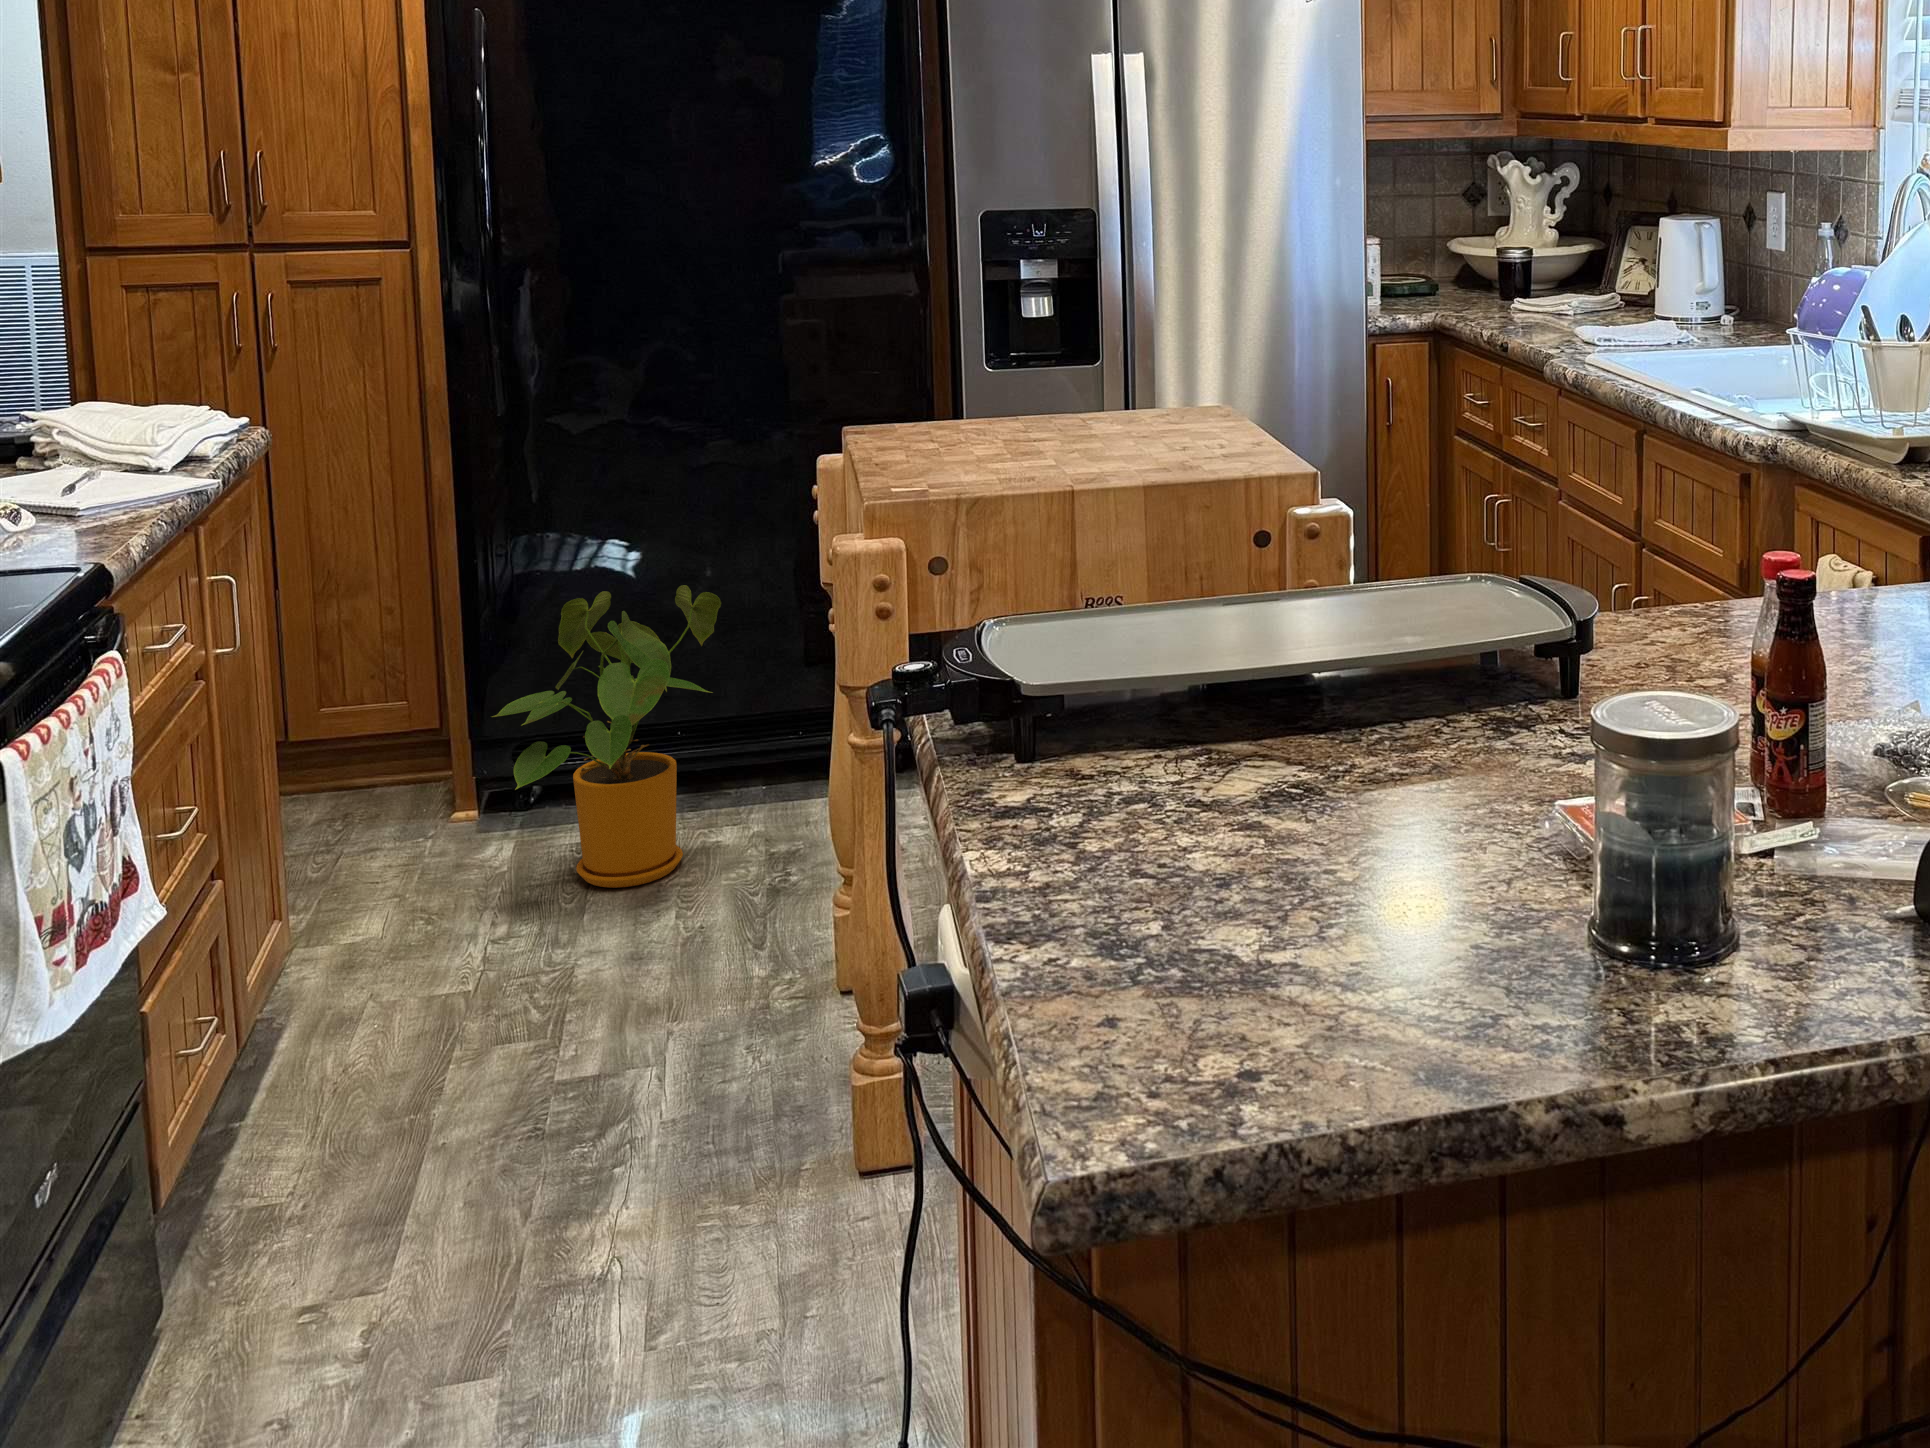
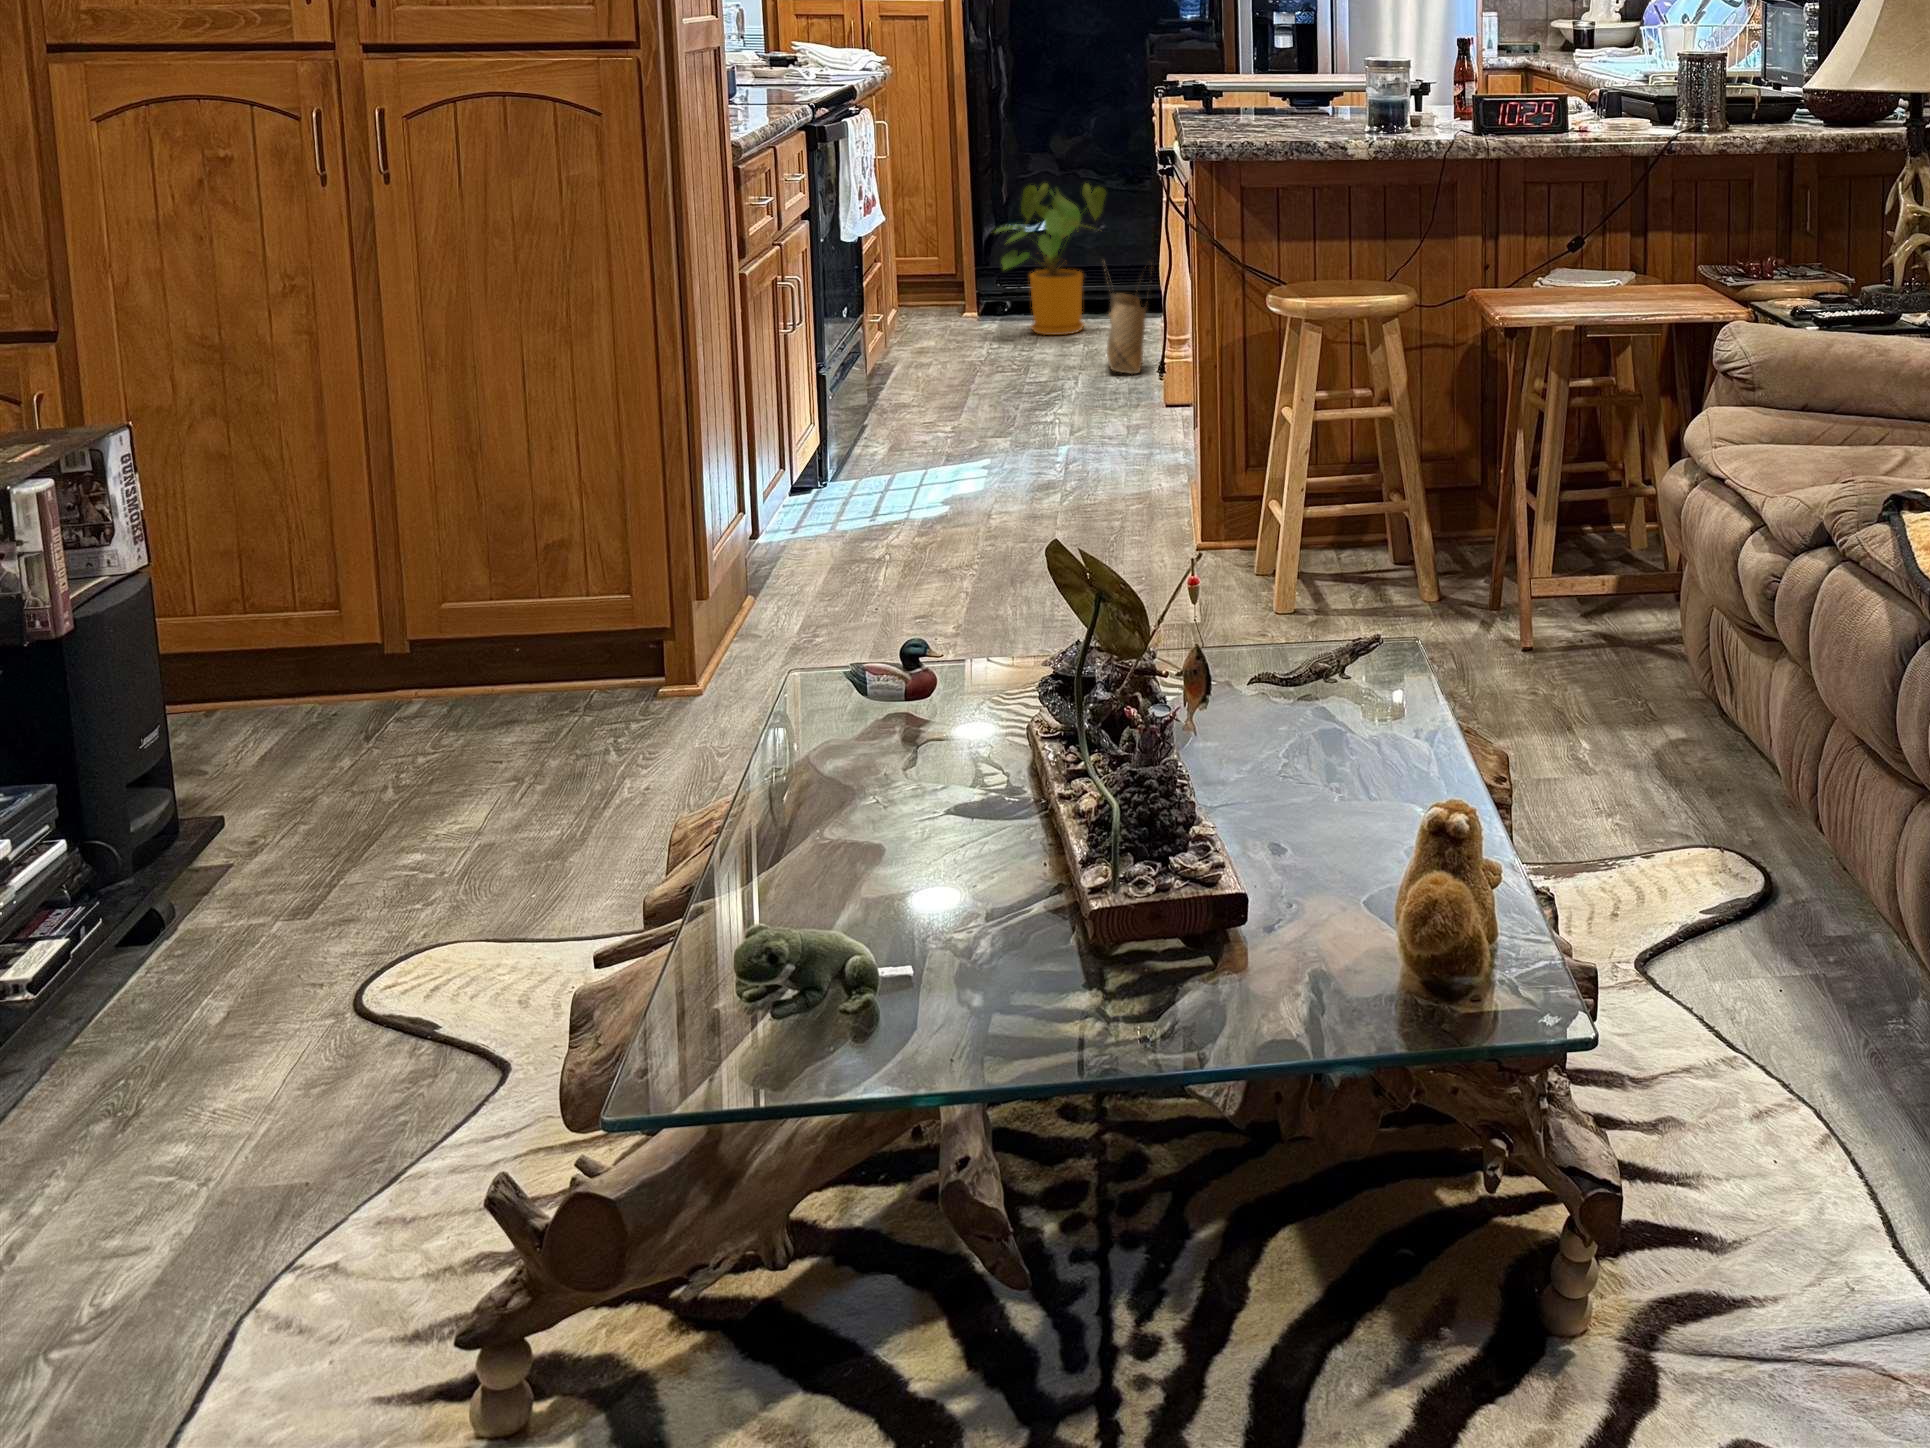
woven basket: none [708,809,811,1047] -> present [1104,264,1150,374]

